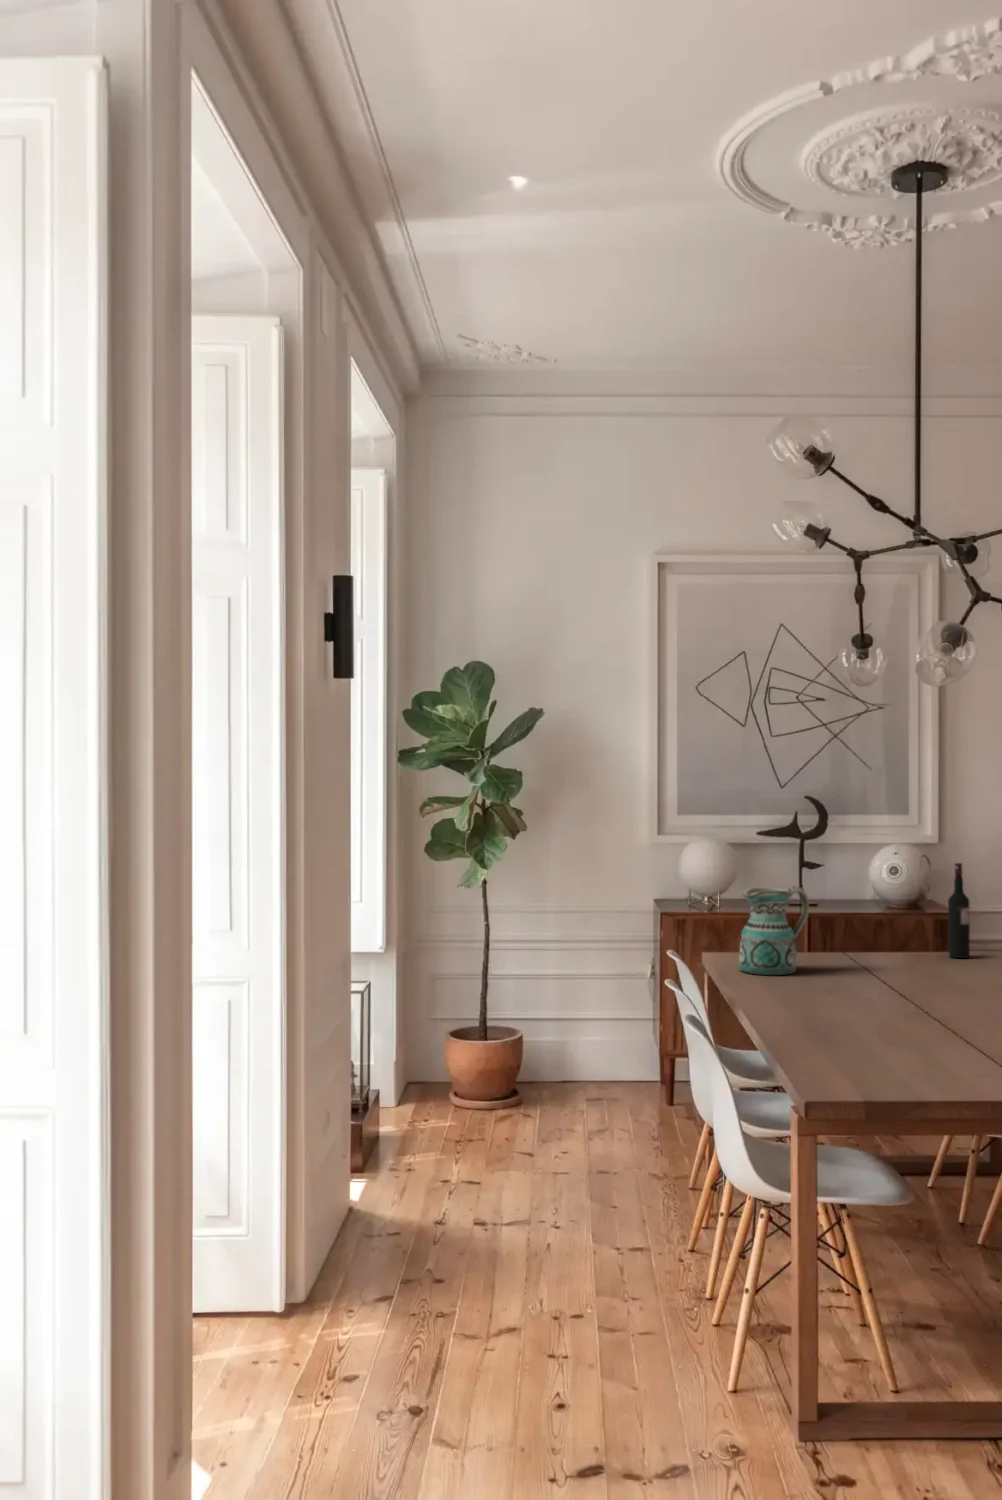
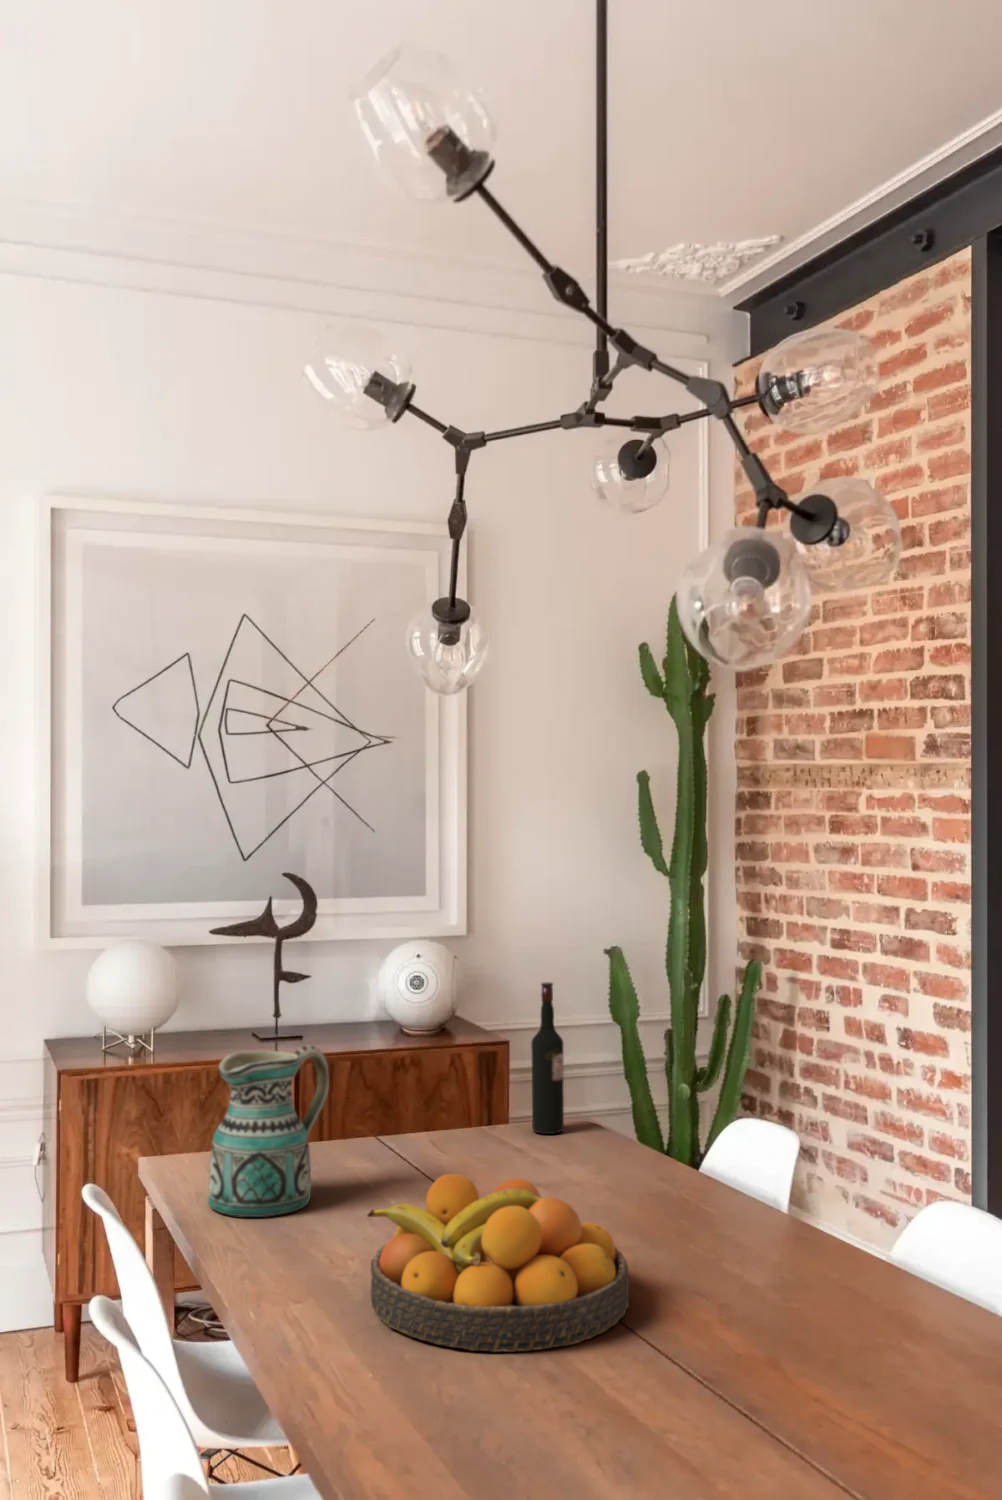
fruit bowl: none [811,943,952,1023] -> present [367,1174,629,1352]

